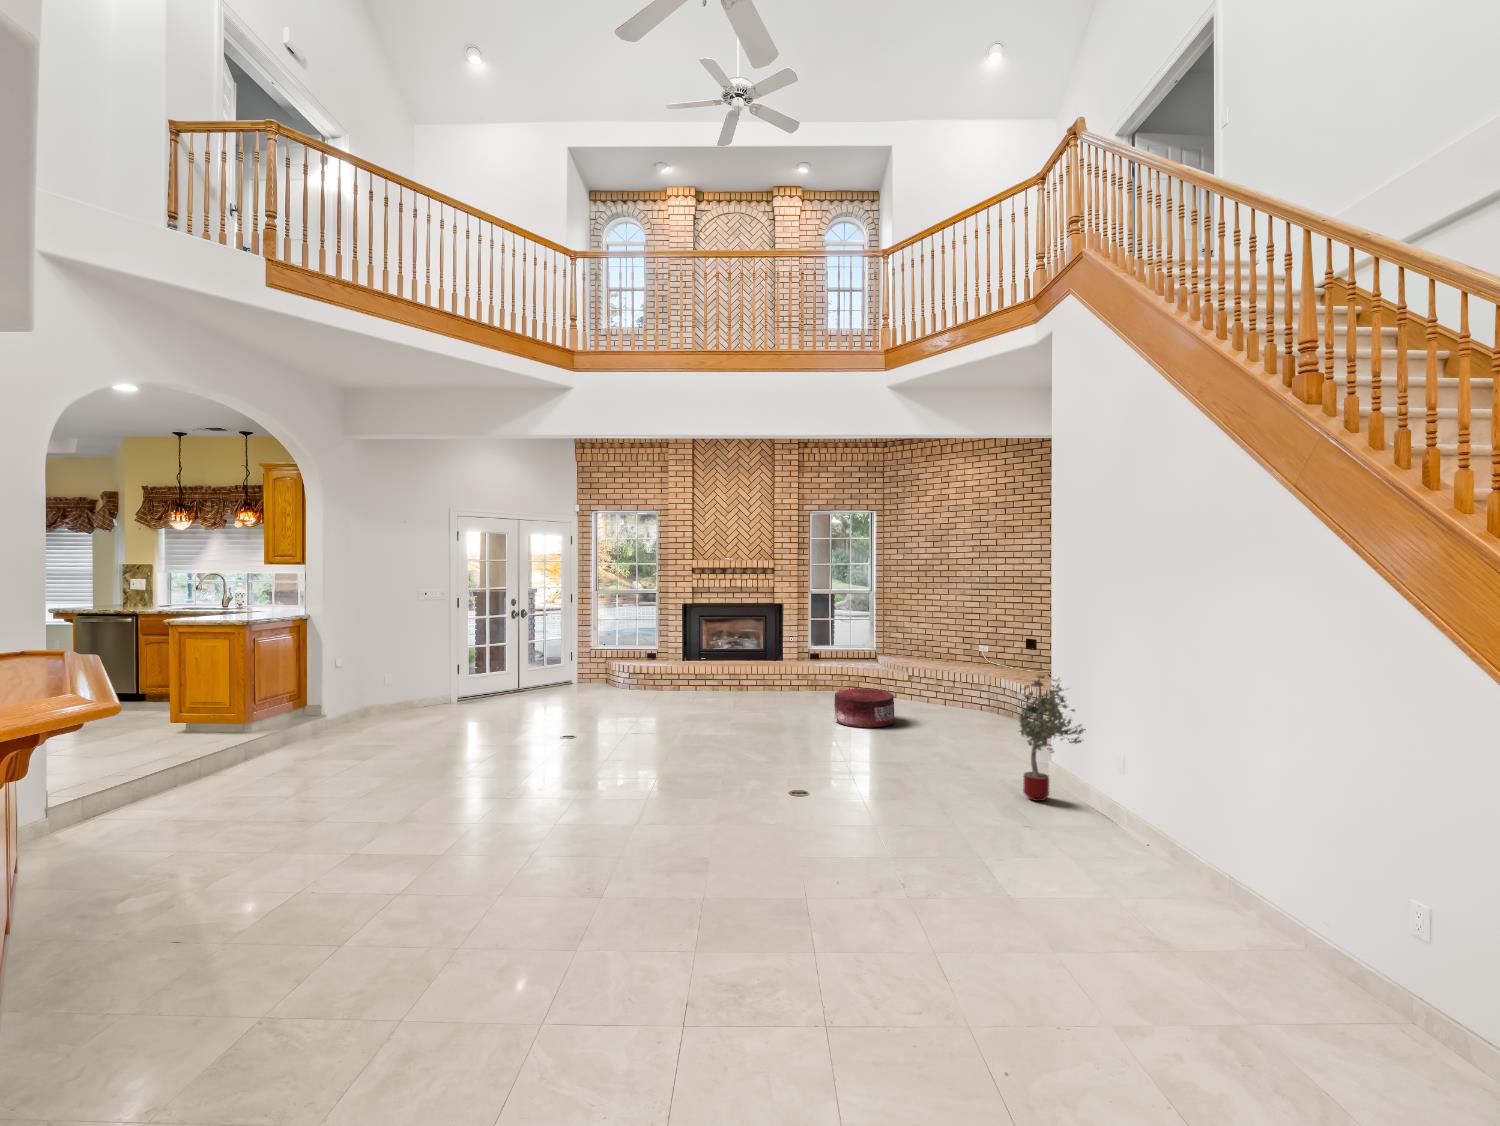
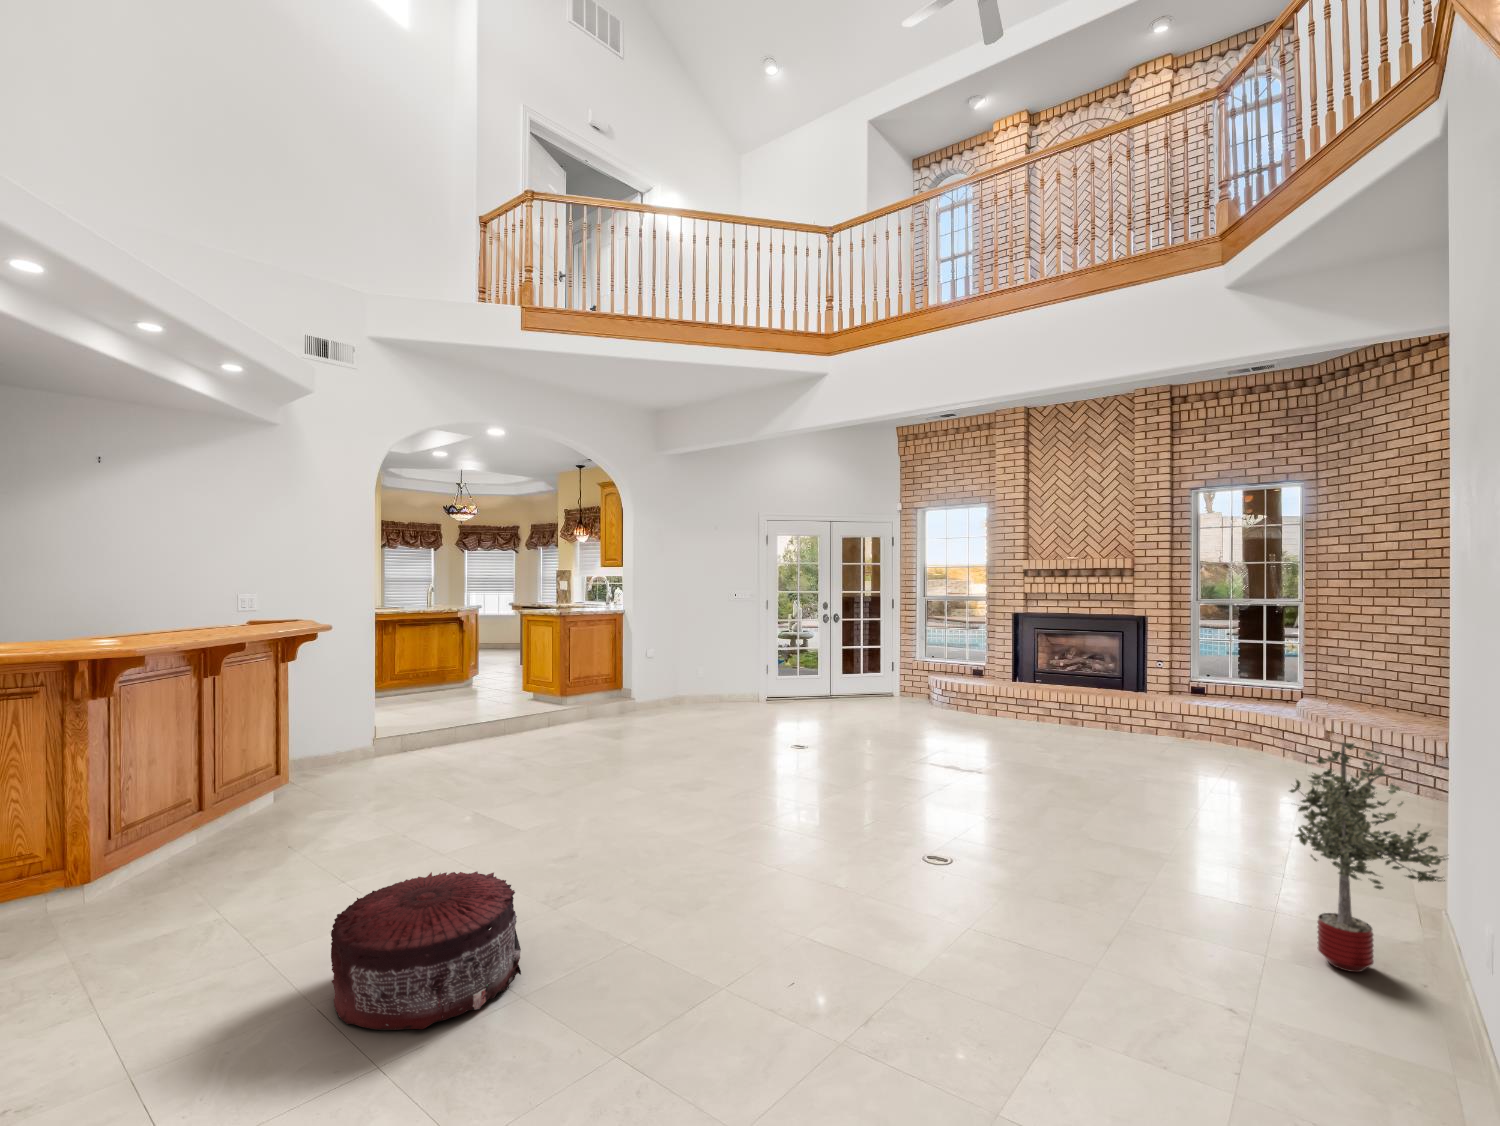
pouf: present [834,688,894,728] -> present [331,872,521,1030]

